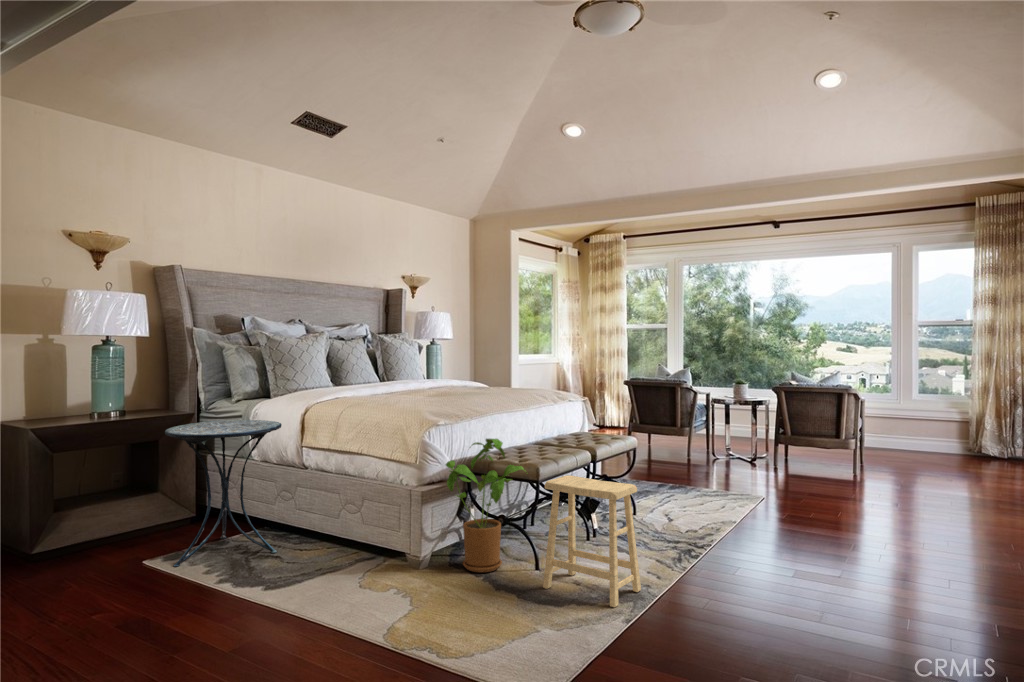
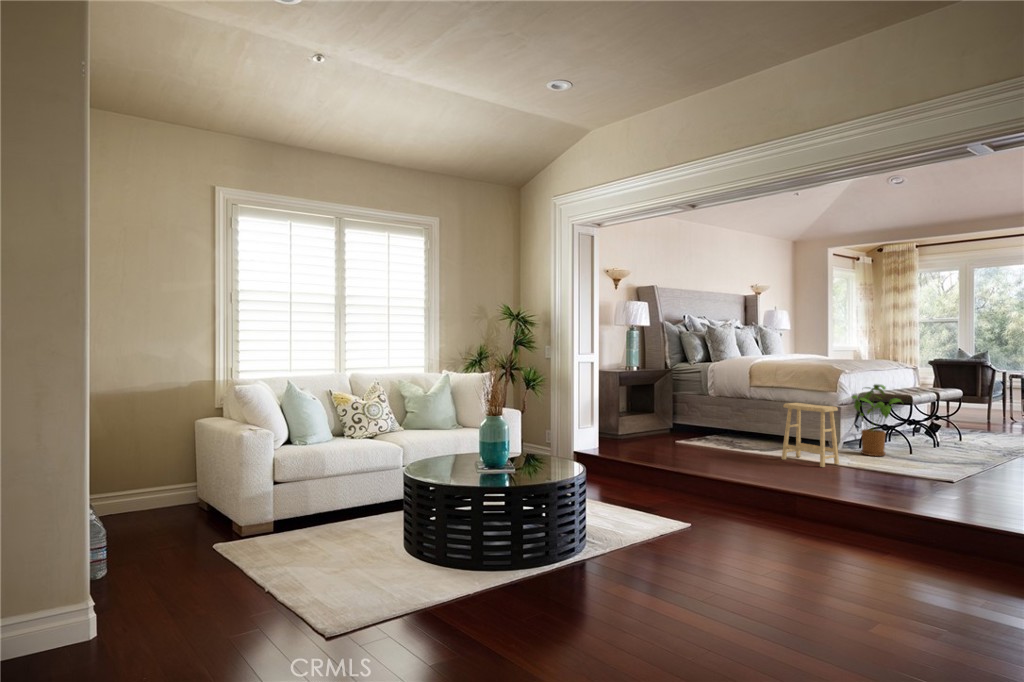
side table: present [165,420,282,567] -> none [682,372,742,443]
footstool: present [543,475,641,607] -> present [782,403,839,467]

